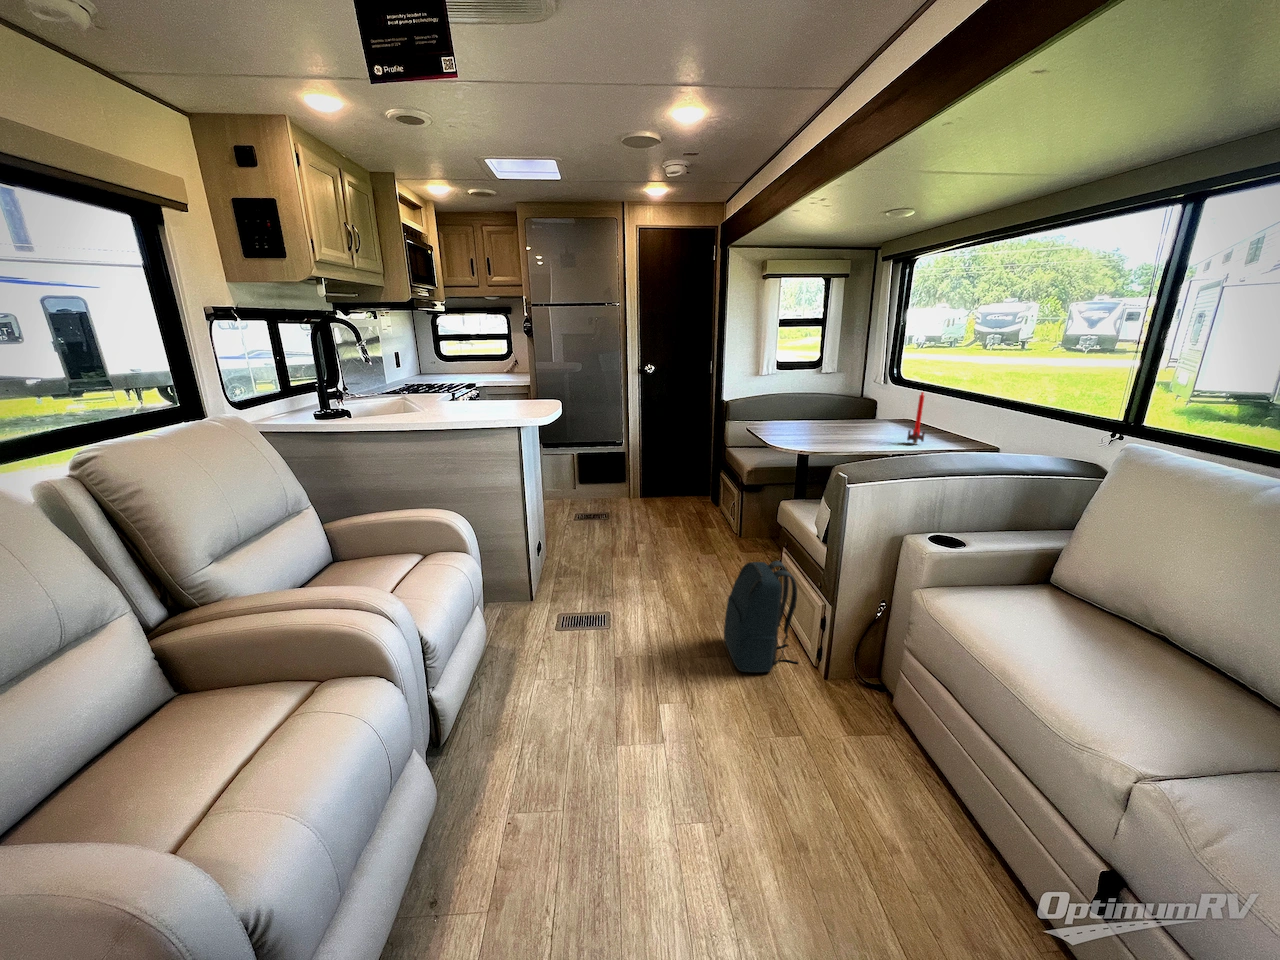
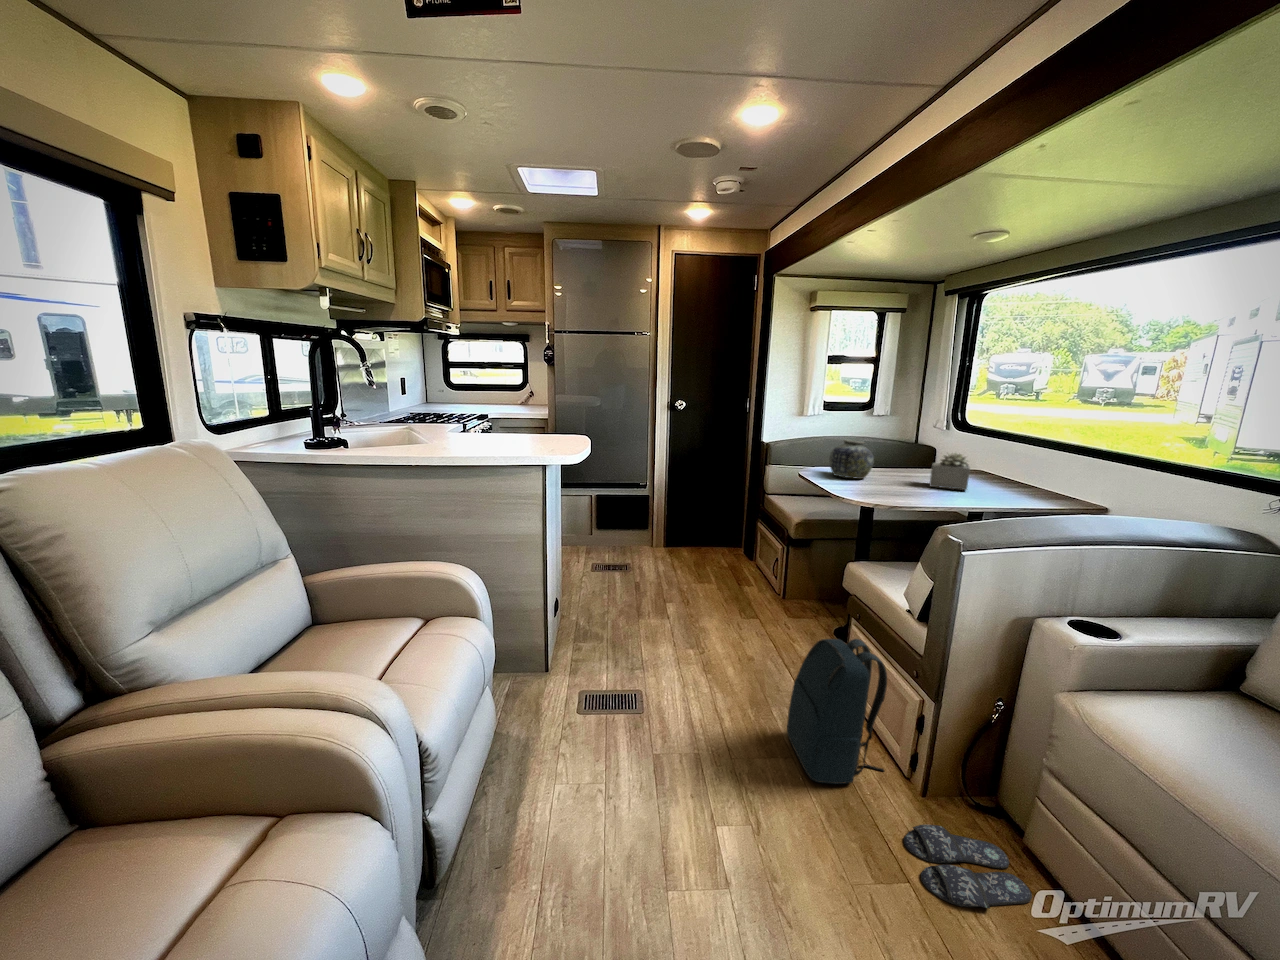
candle: present [907,392,925,444] -> none [992,438,1015,499]
vase: none [774,398,811,431] -> present [829,440,874,479]
succulent plant: none [857,405,892,438] -> present [930,453,970,490]
slippers: none [803,697,891,747] -> present [904,825,1032,909]

